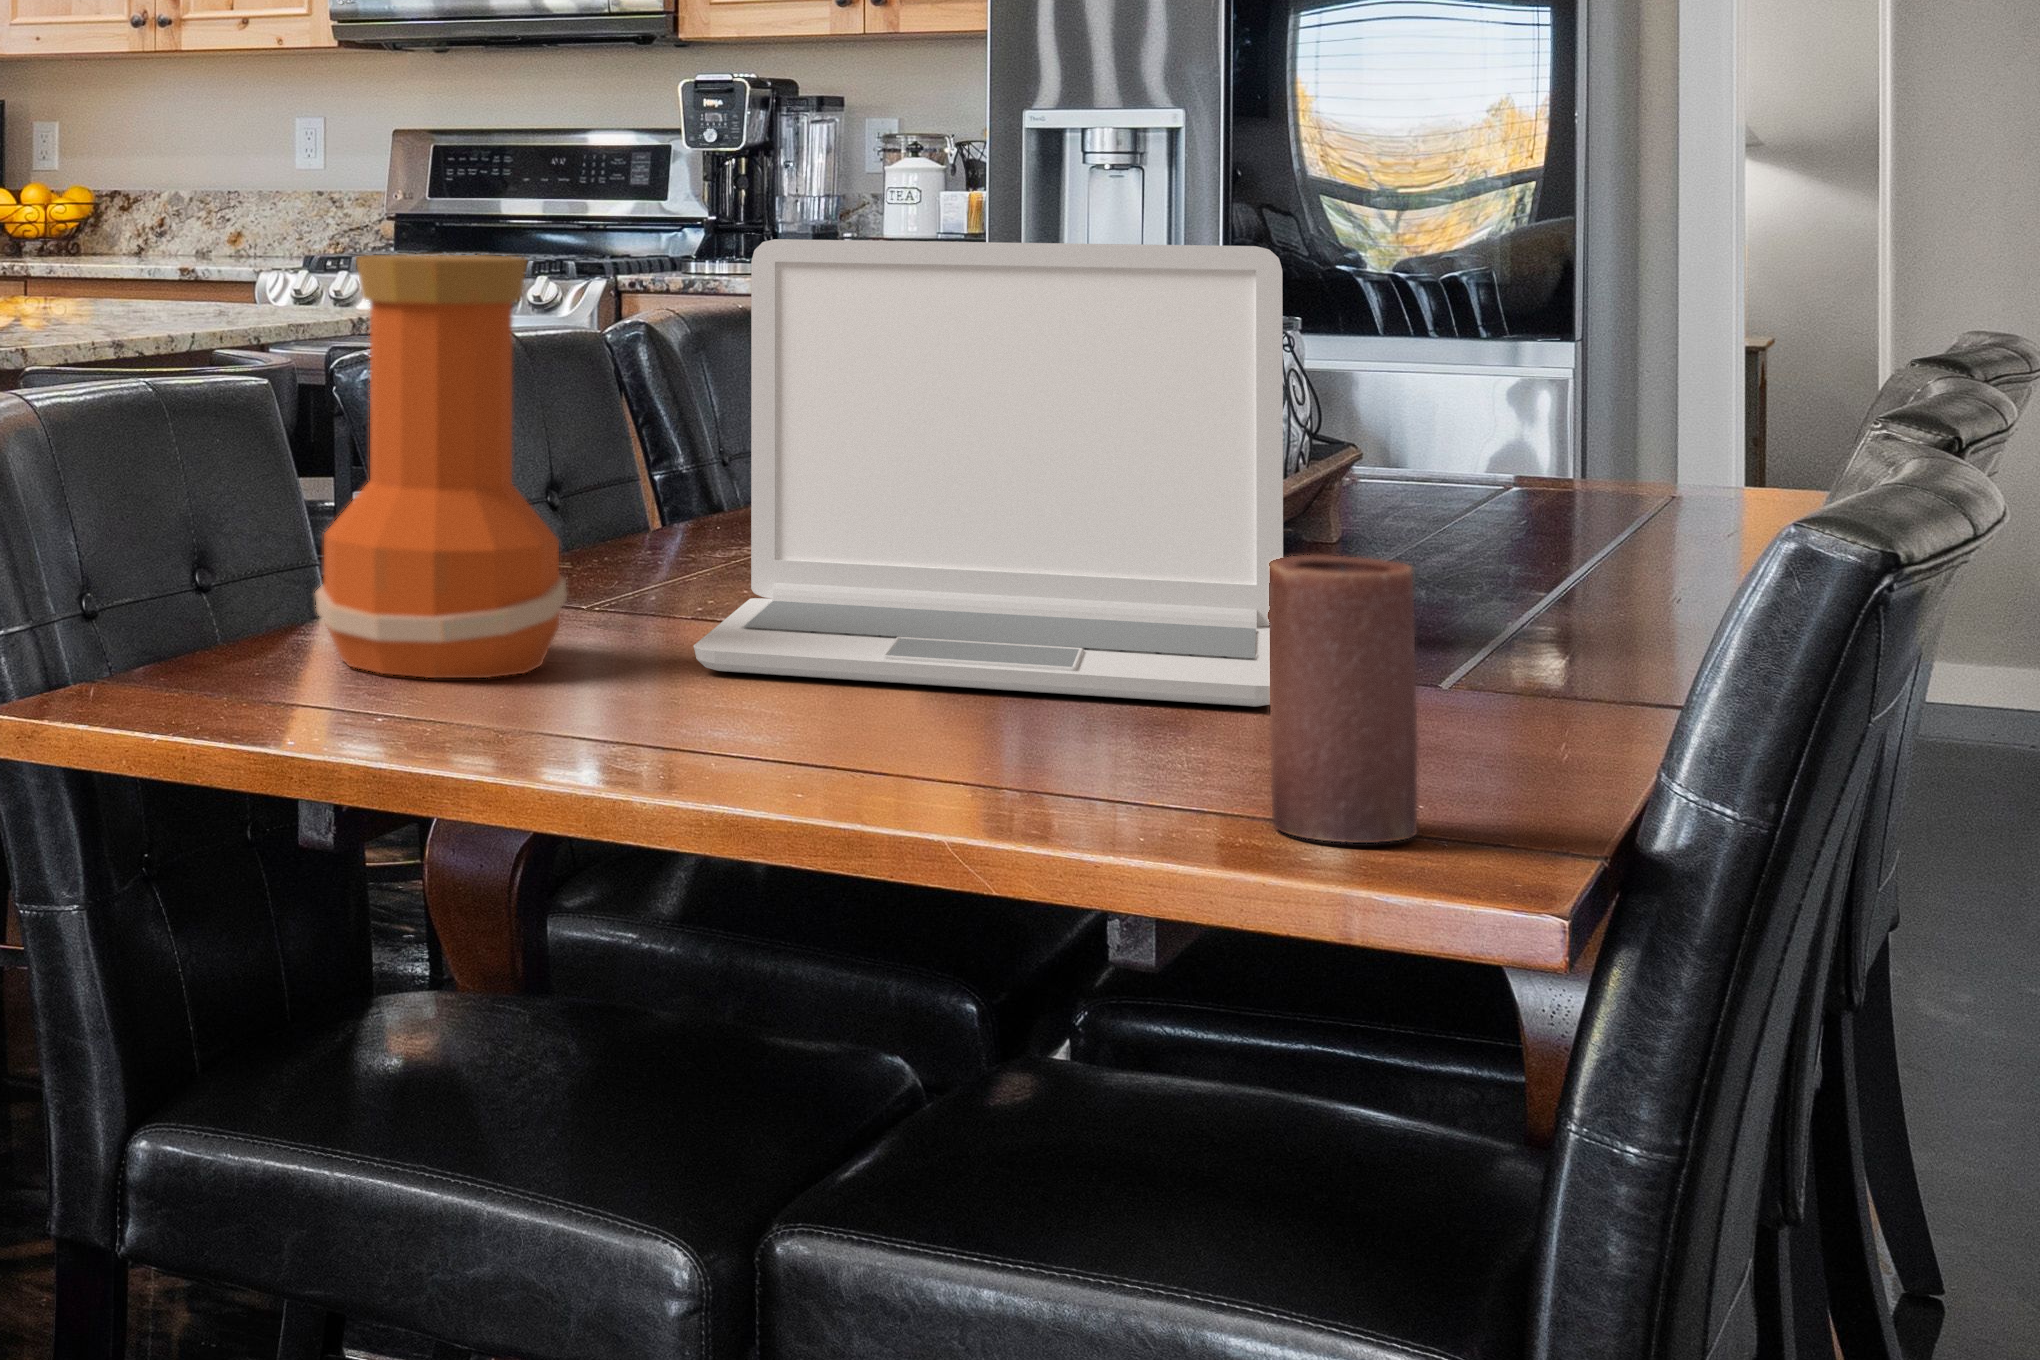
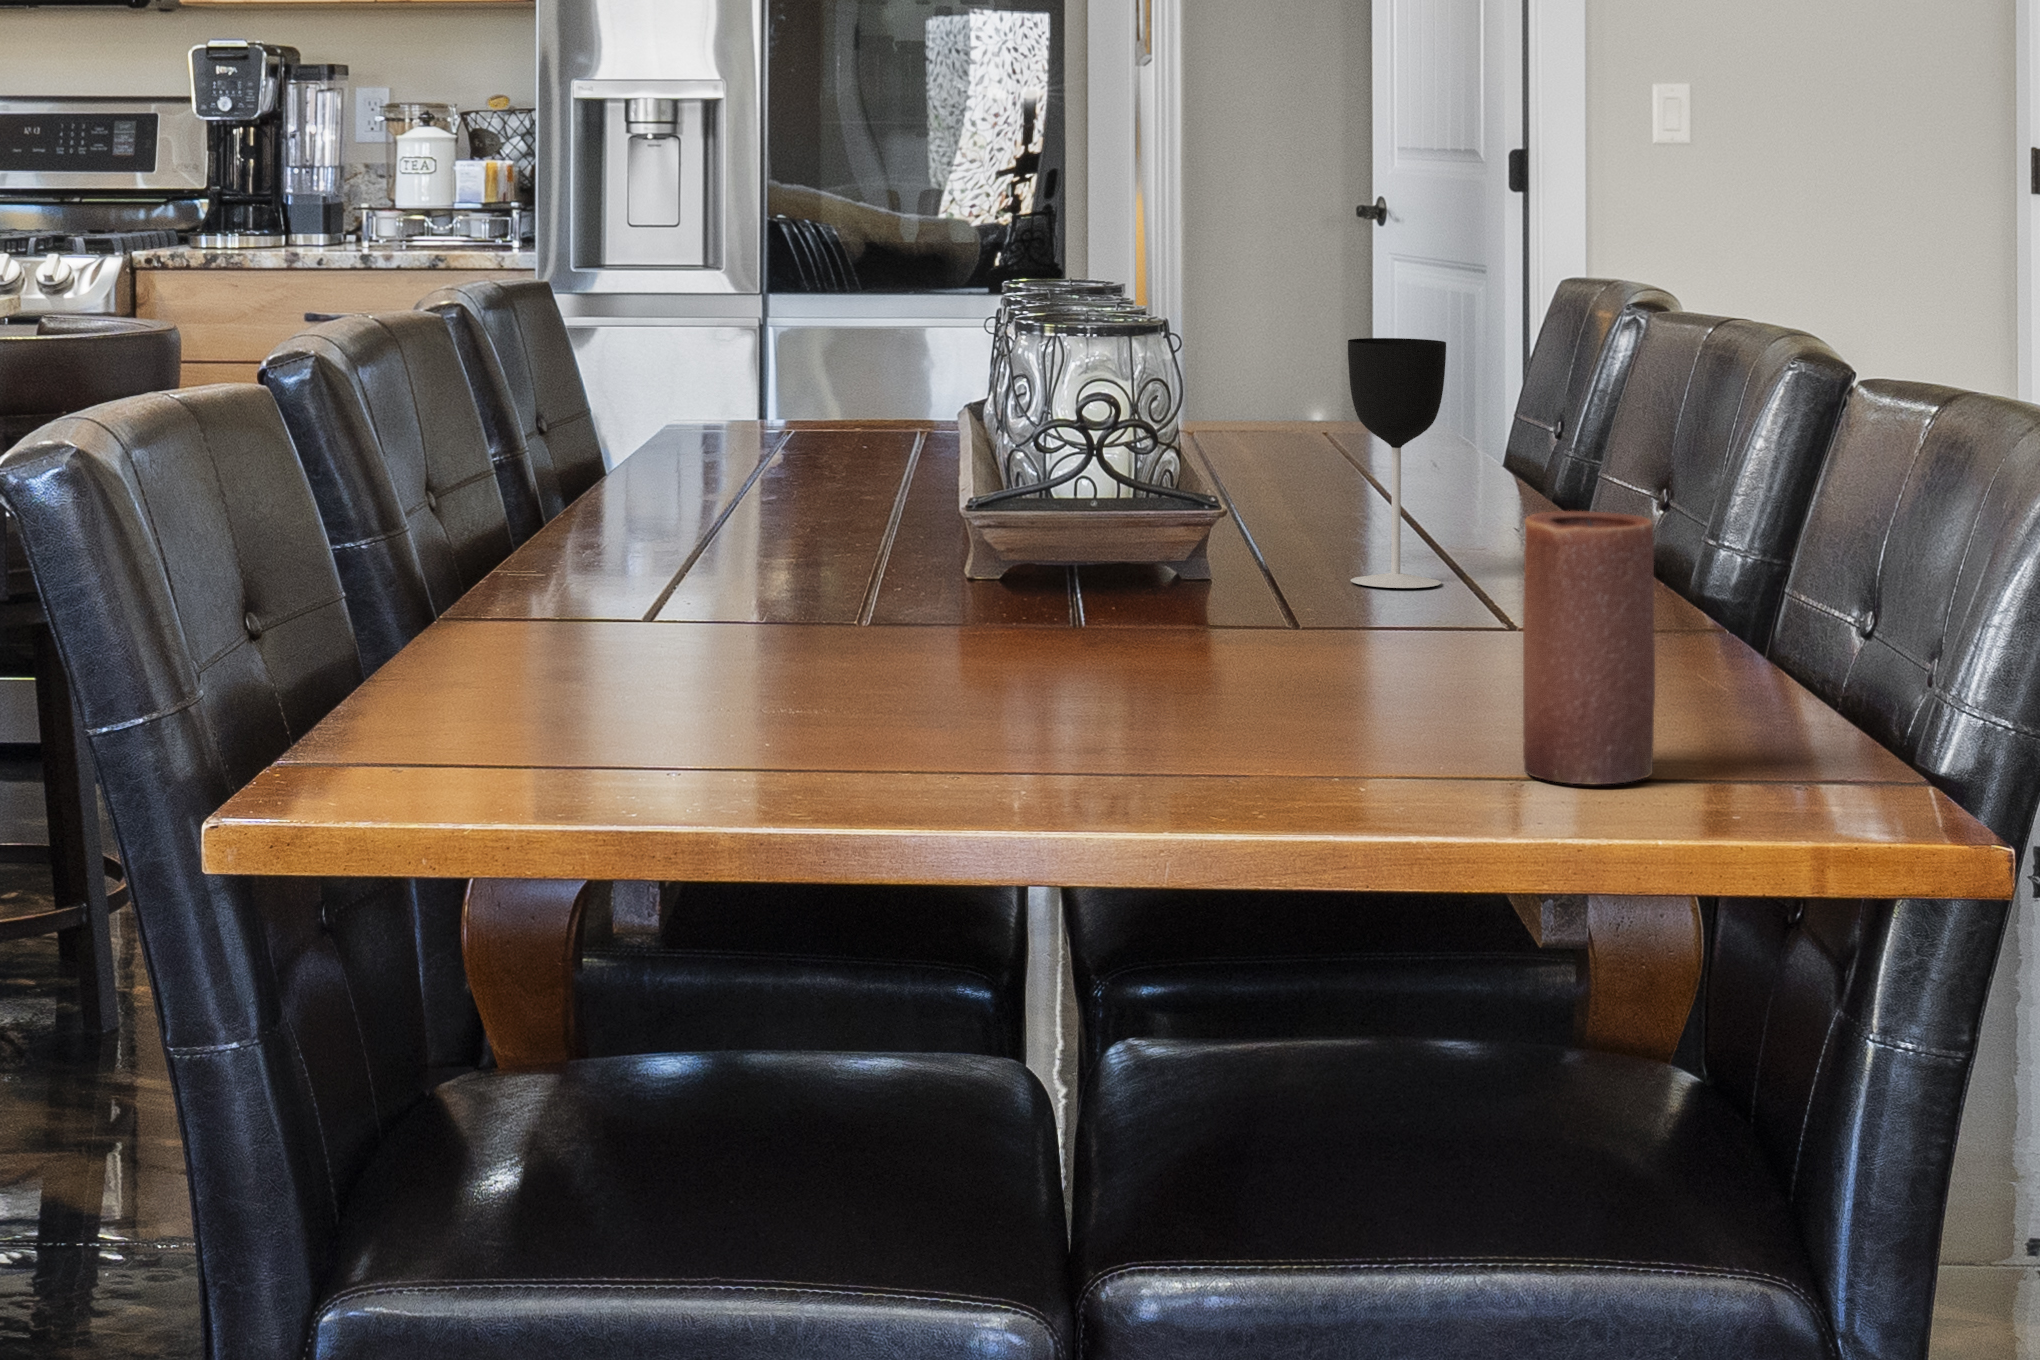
laptop: present [693,239,1283,707] -> none [746,215,1344,669]
vase: present [315,255,567,678] -> none [392,236,662,705]
wine glass: none [1443,381,1558,652] -> present [1348,338,1446,588]

